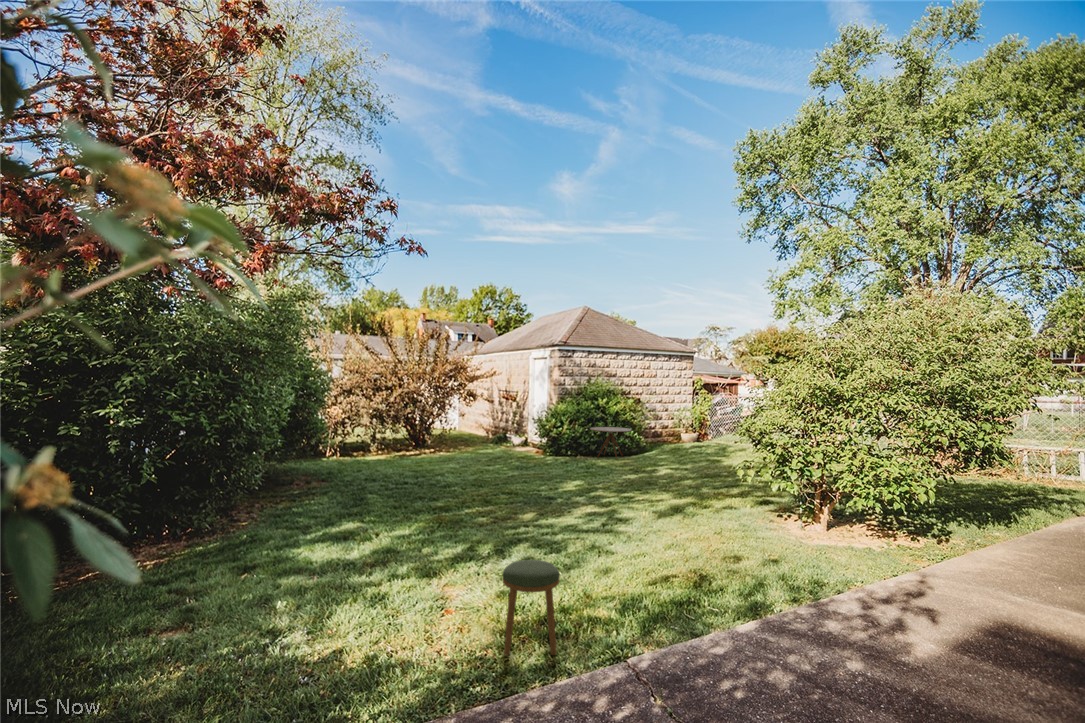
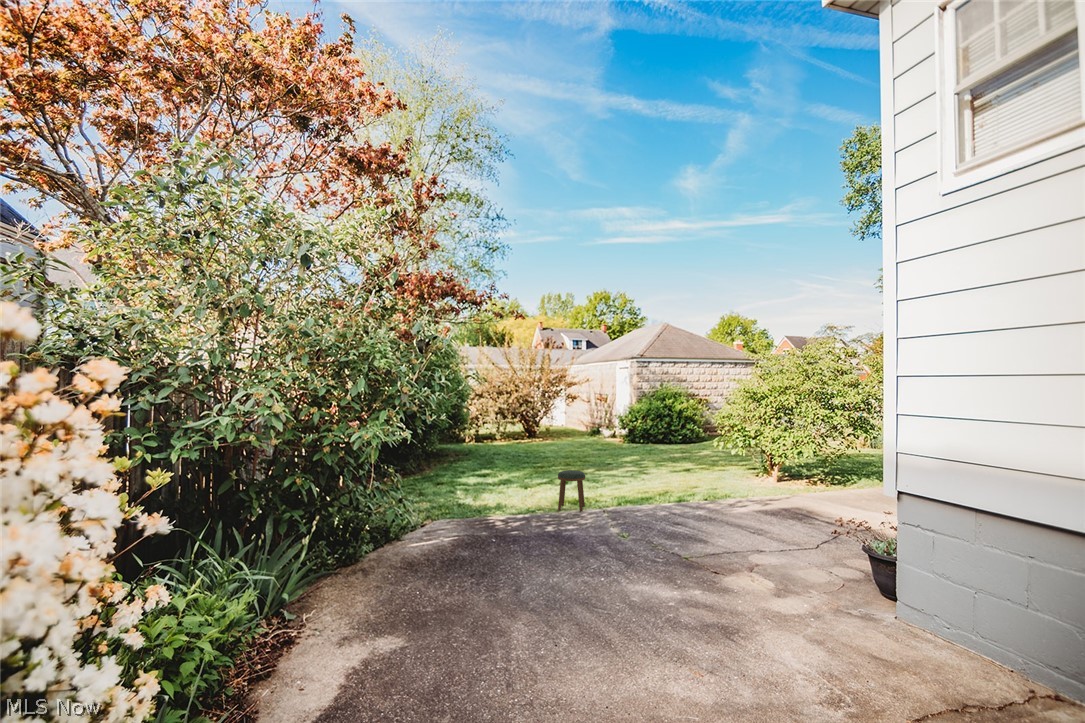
round table: present [590,427,632,458] -> none [658,421,691,446]

